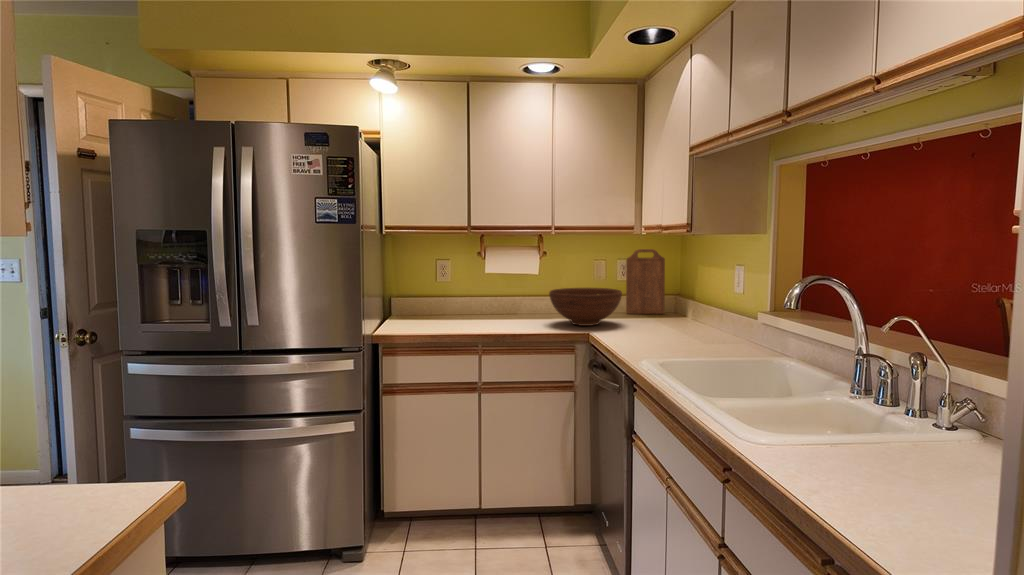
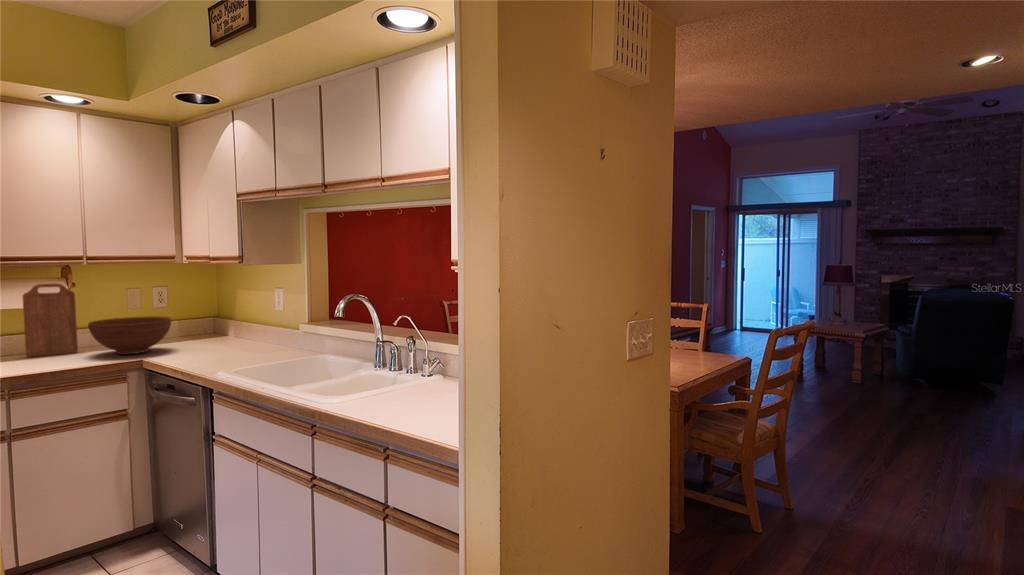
cutting board: present [626,249,665,314] -> present [23,283,78,356]

